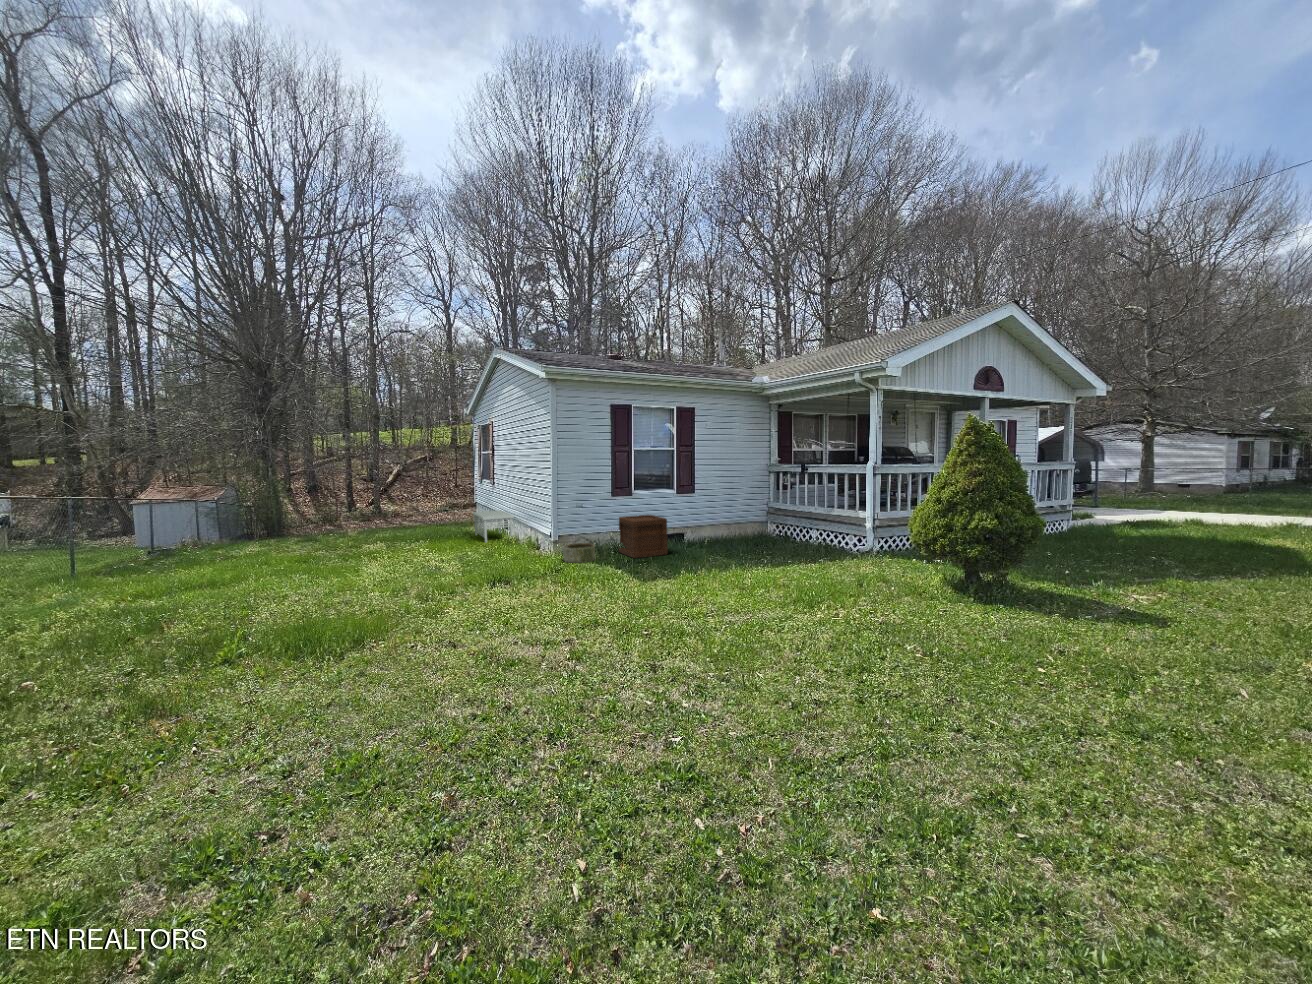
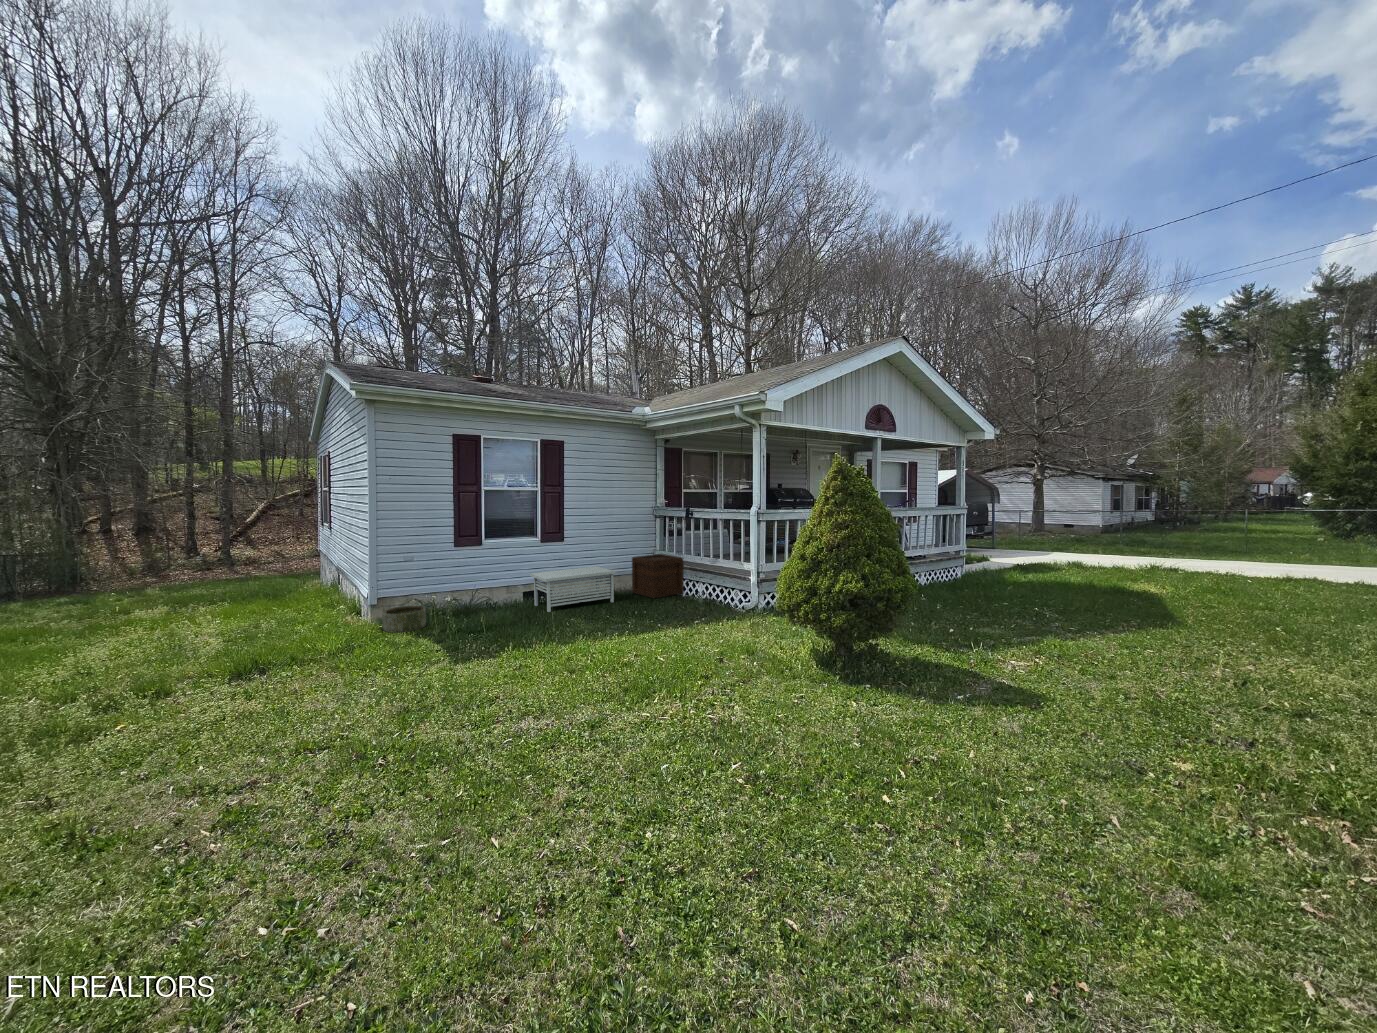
storage bench: present [473,510,514,542] -> present [530,566,615,612]
wooden crate: present [619,515,668,558] -> present [632,554,684,598]

